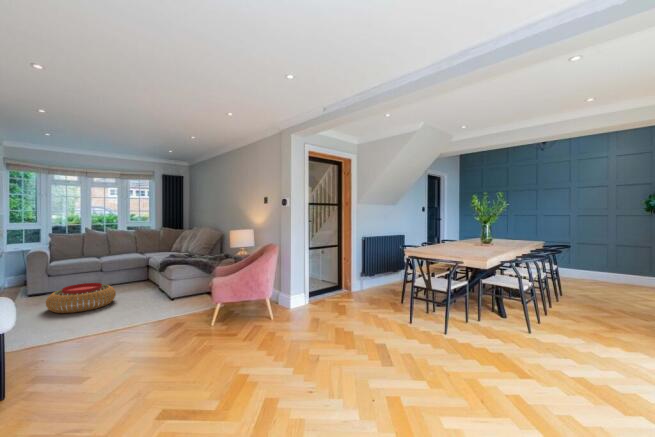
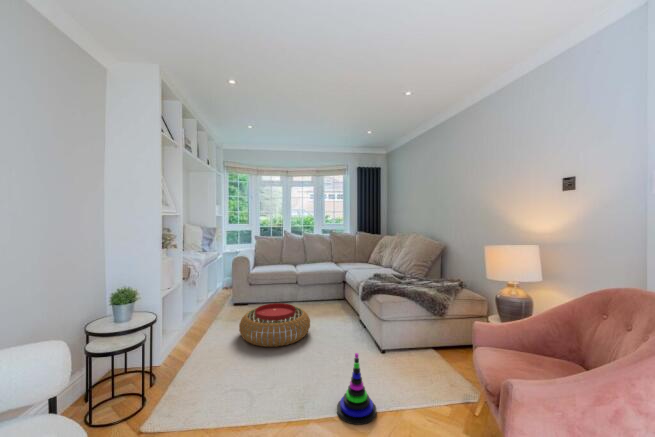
stacking toy: none [136,291,161,326] -> present [337,353,376,425]

